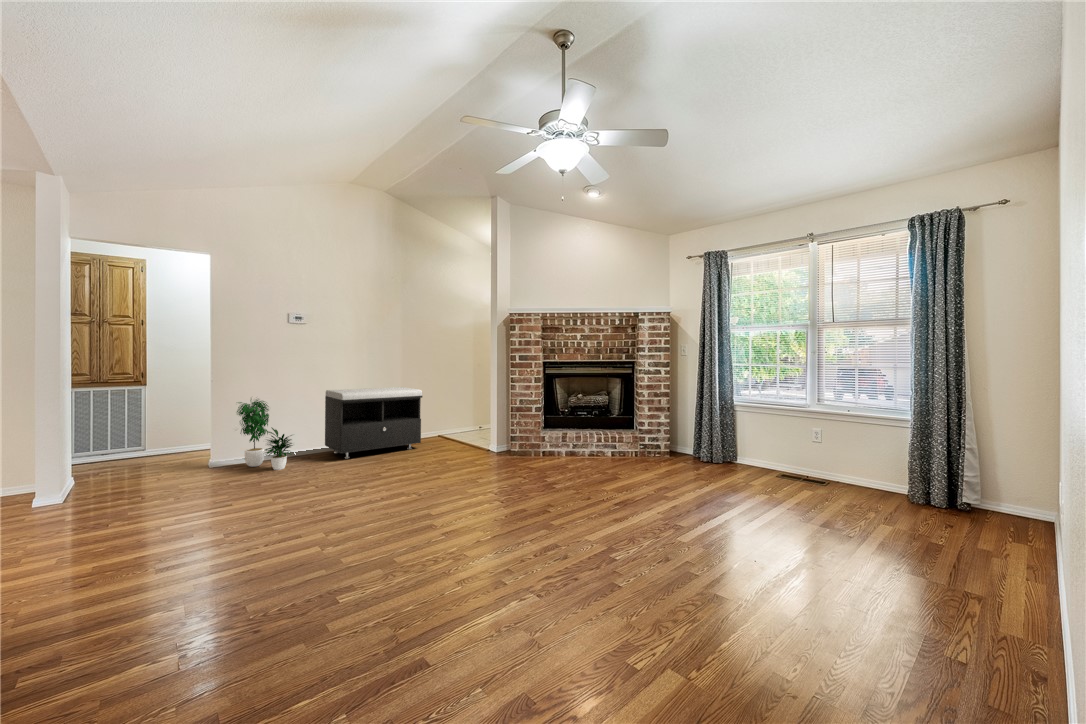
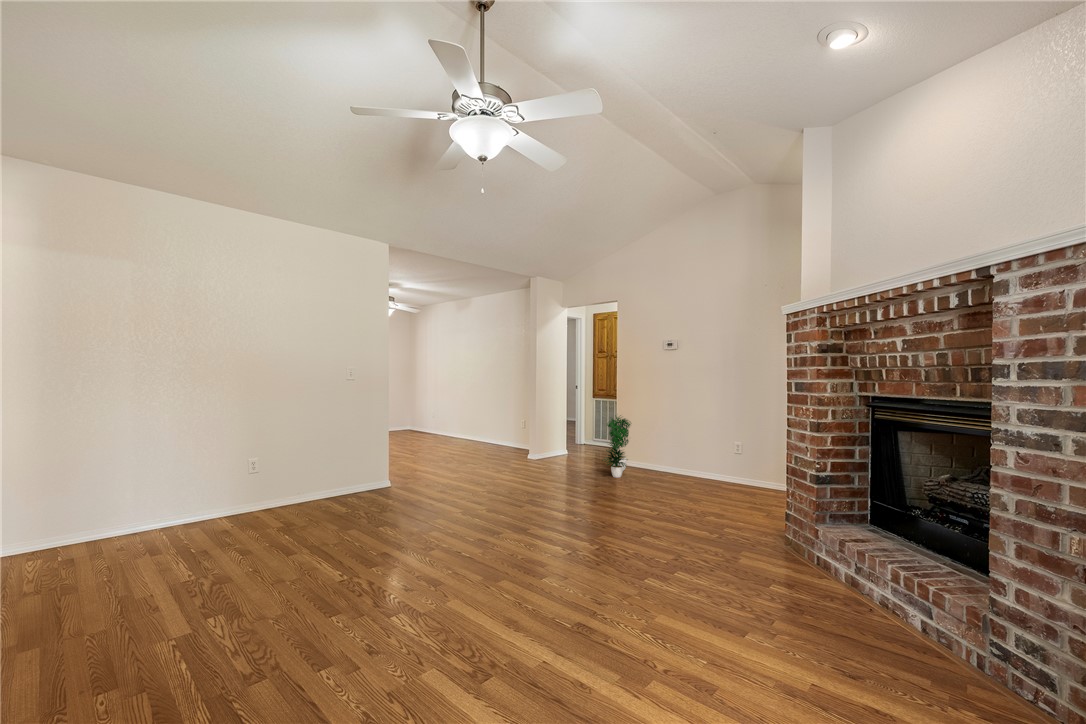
storage bench: present [325,387,422,459] -> none [652,414,760,497]

